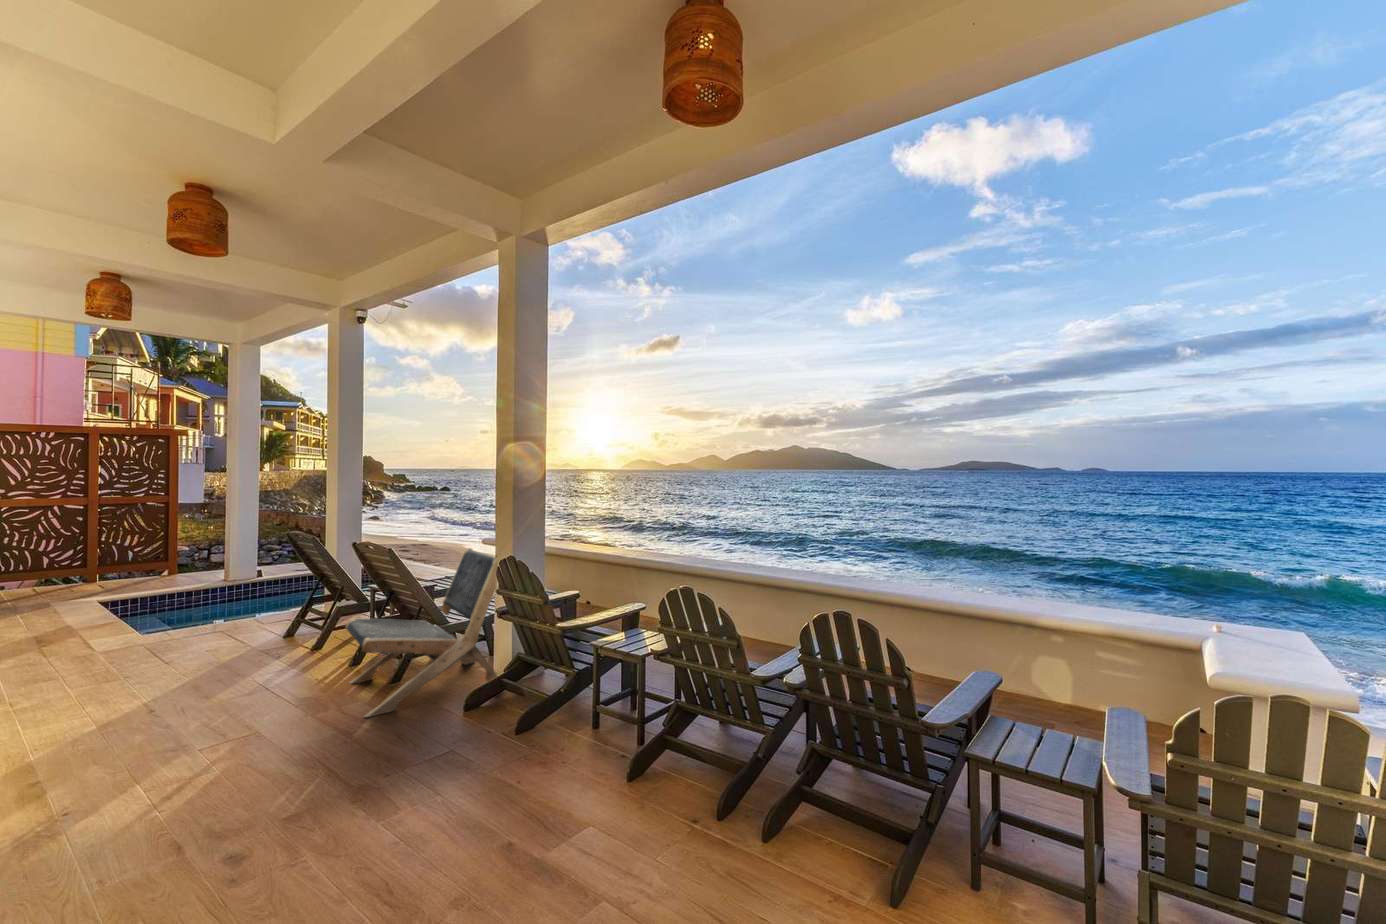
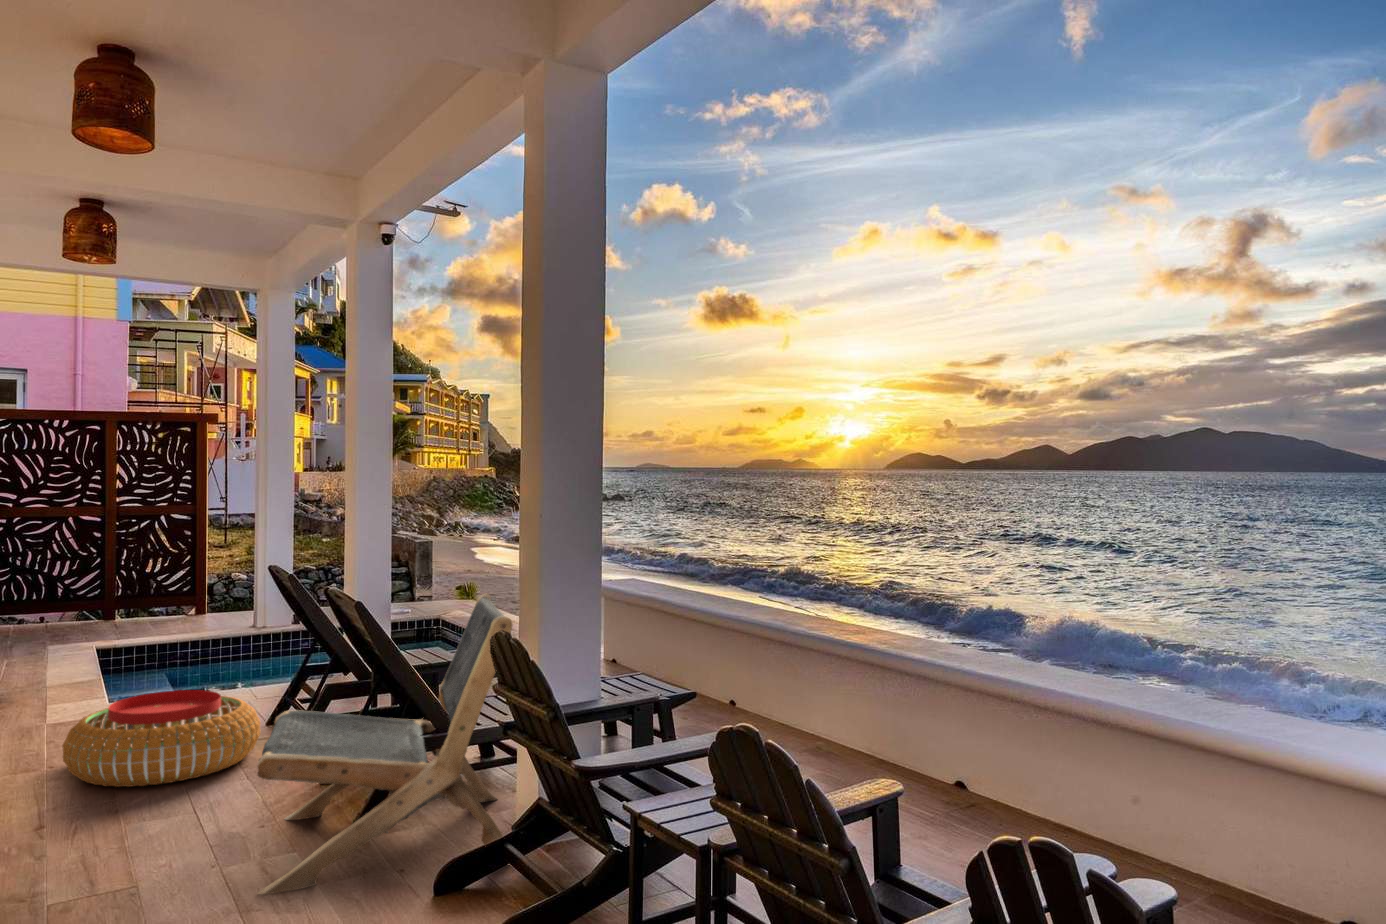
pouf: none [165,616,303,678] -> present [62,690,260,787]

